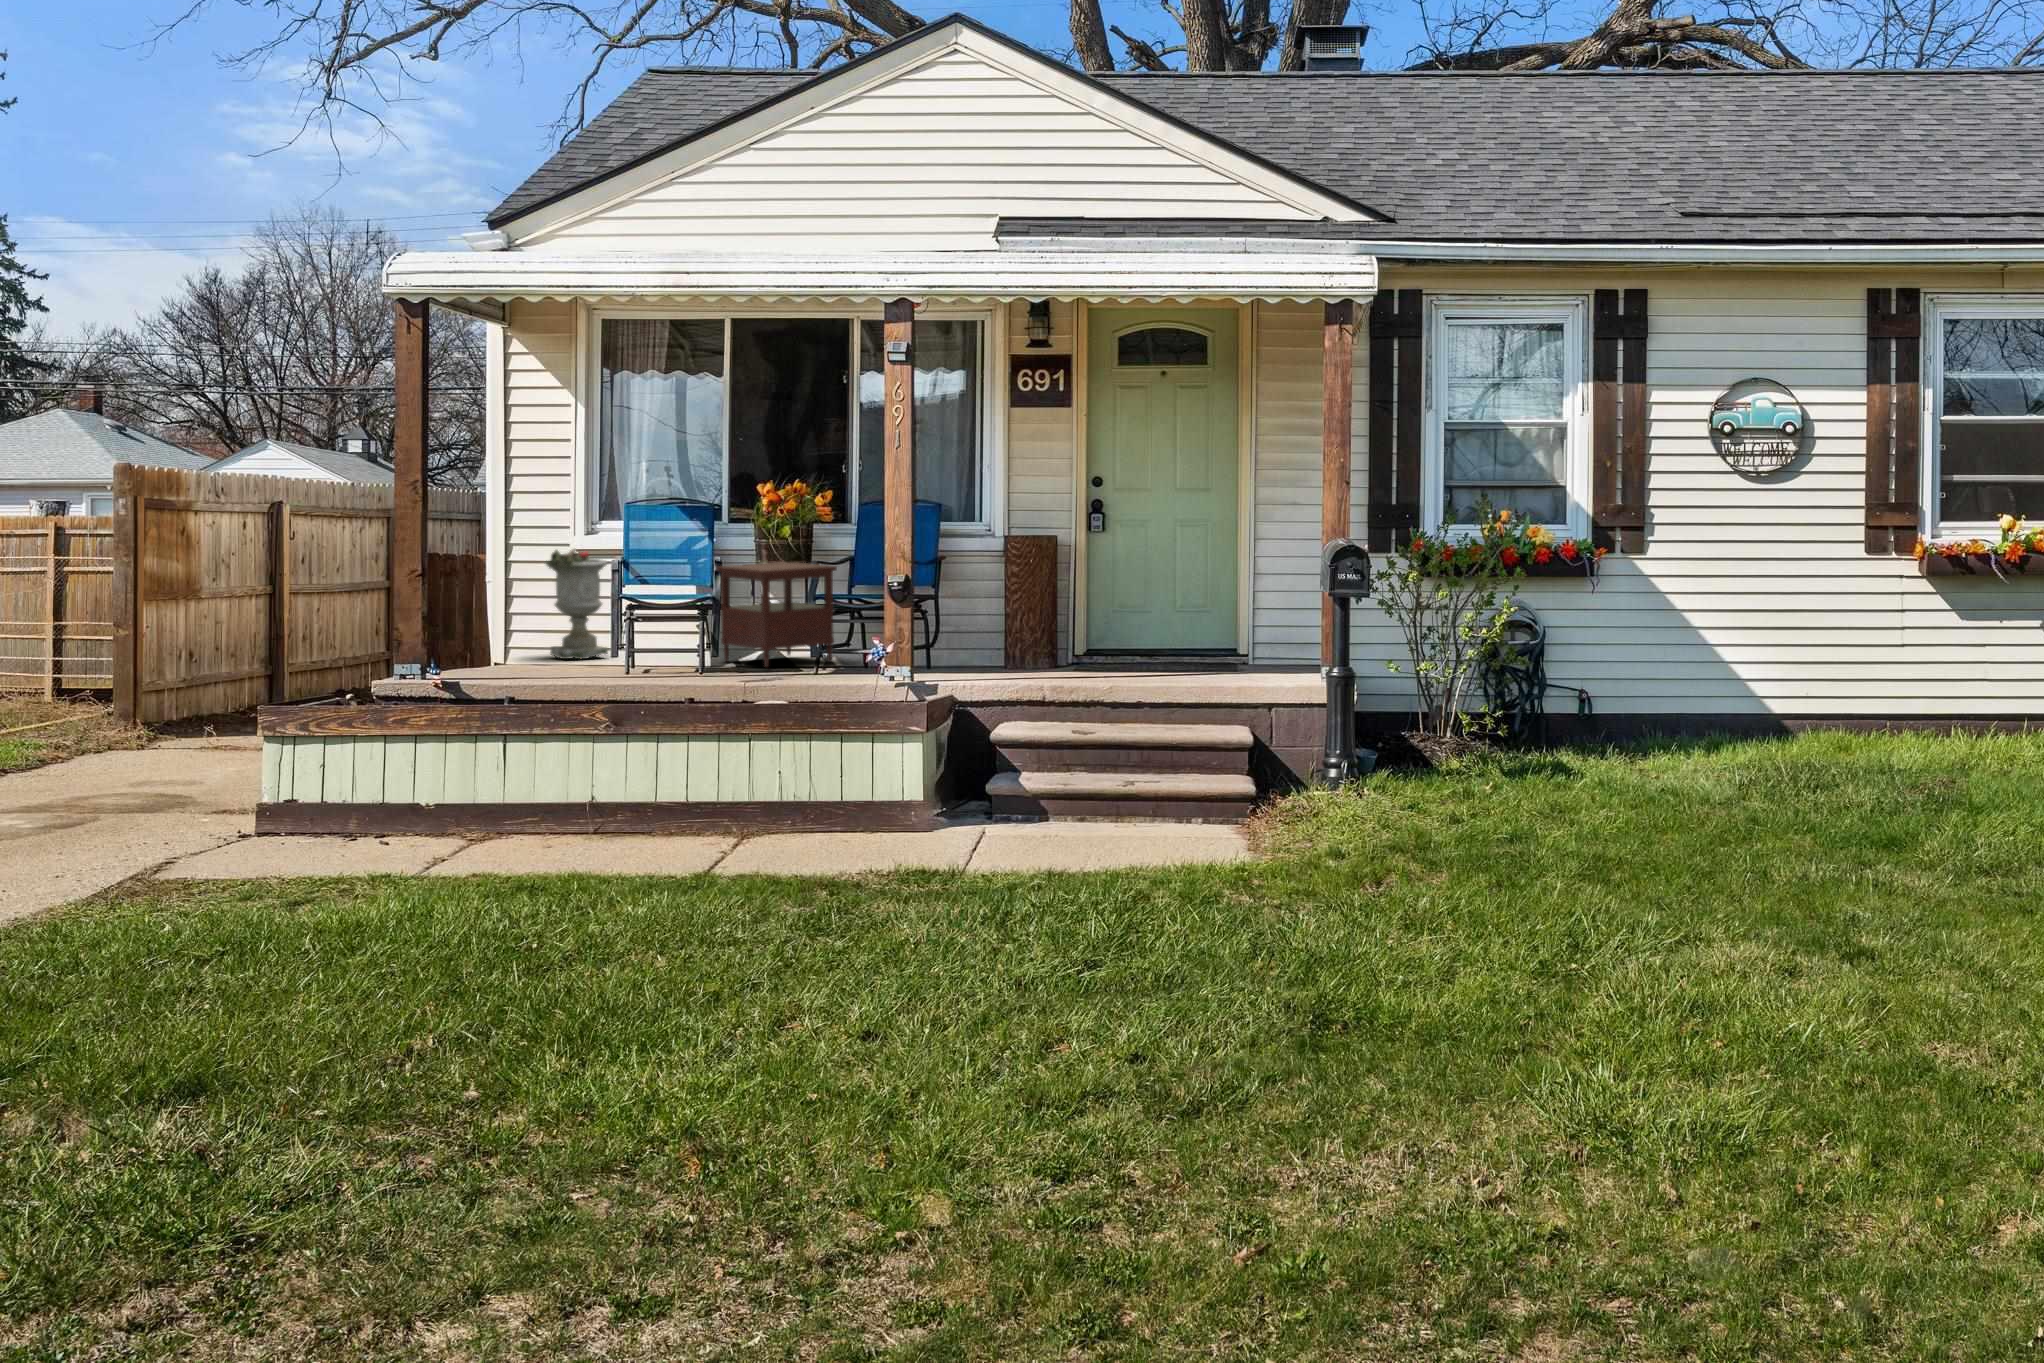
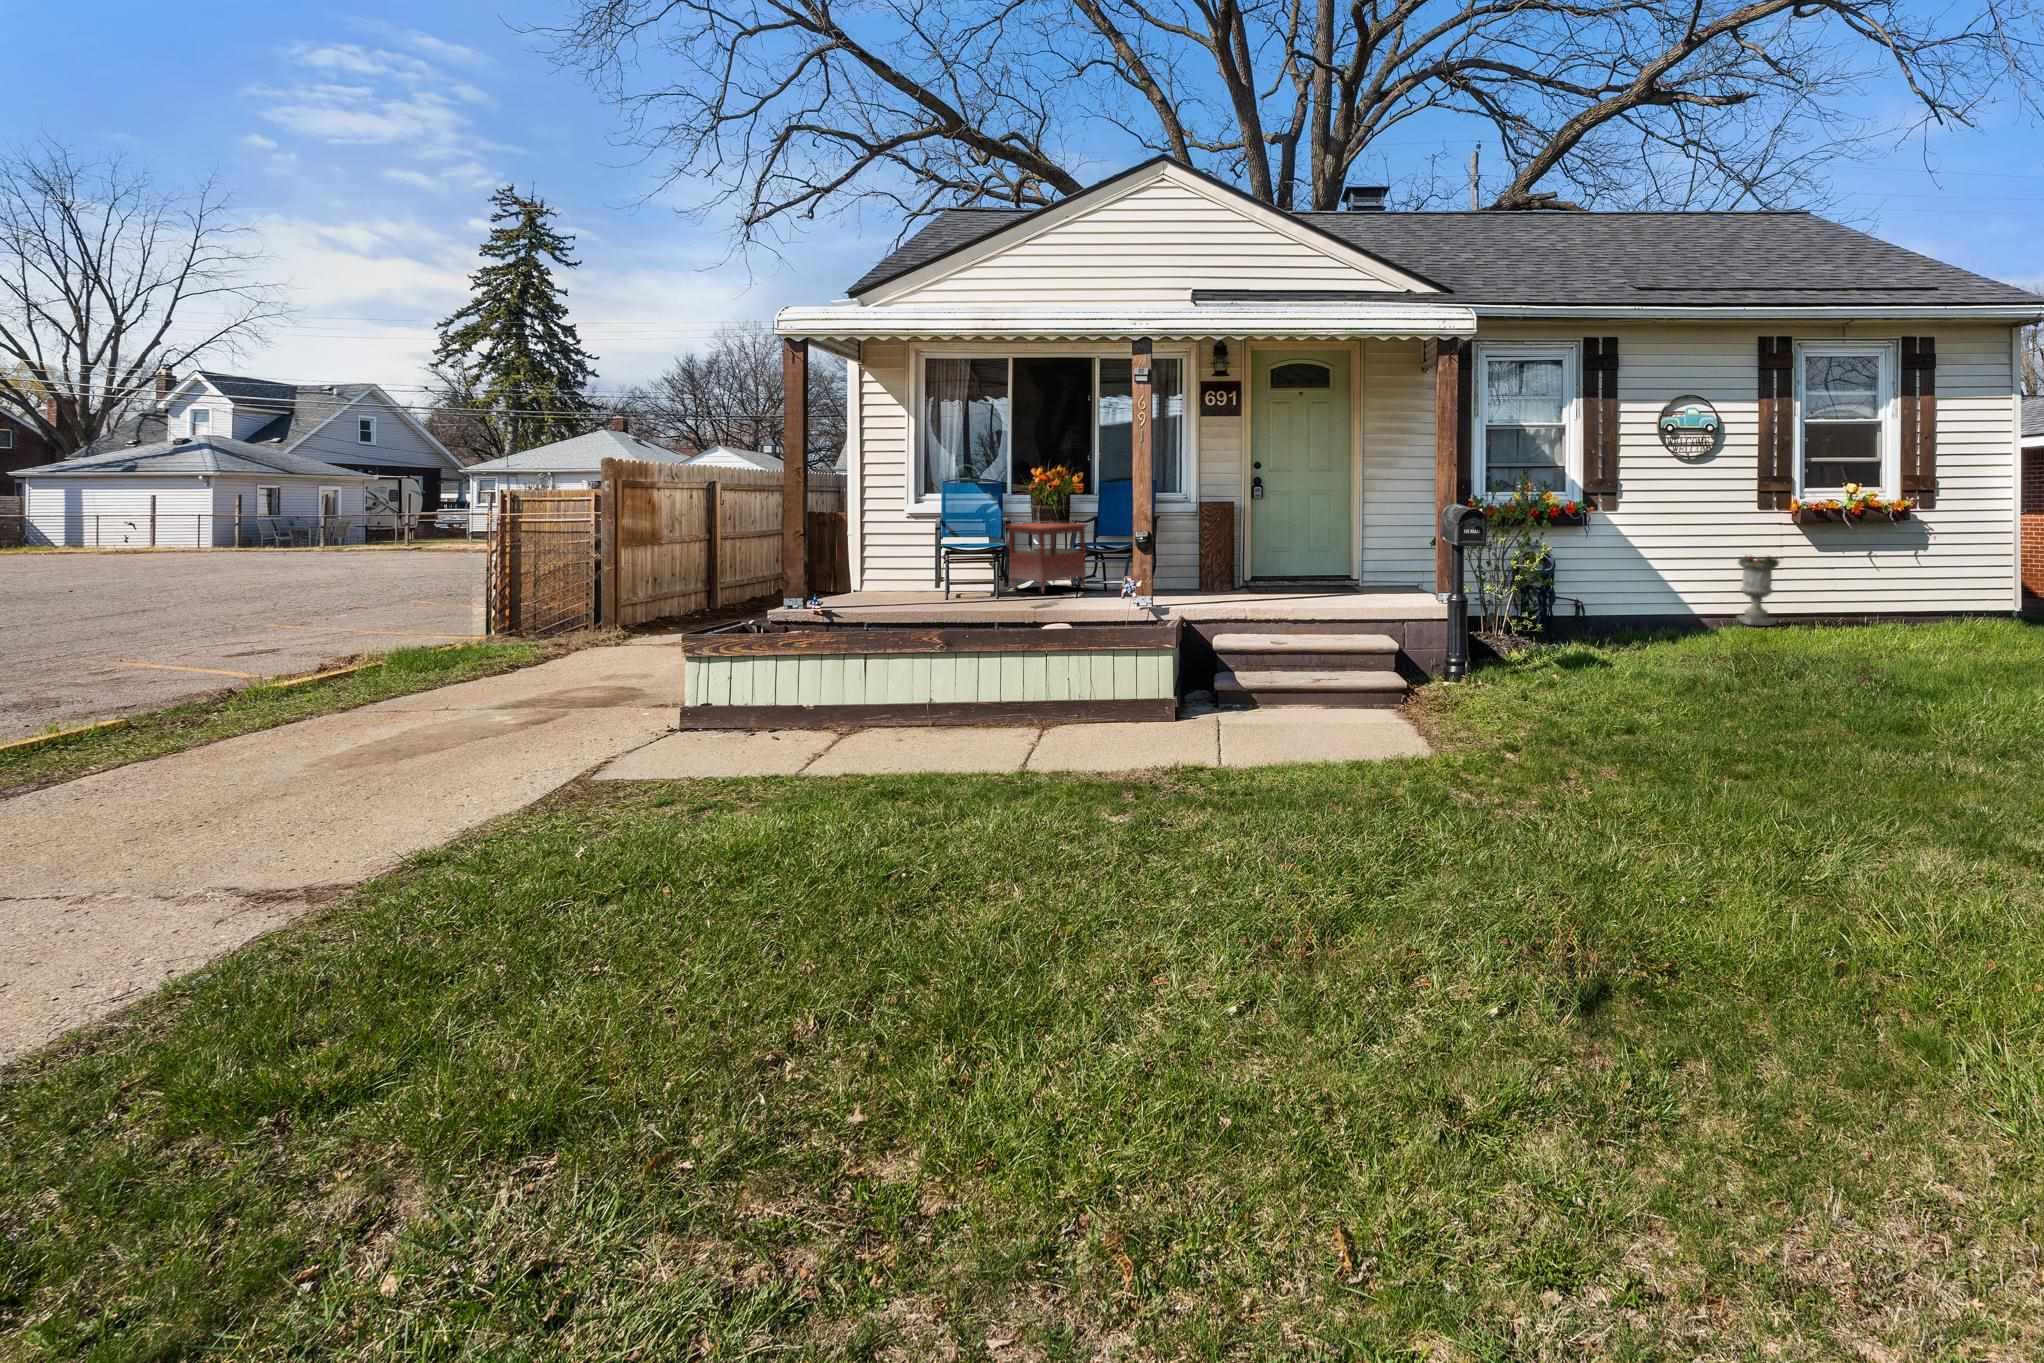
planter: present [546,550,608,659] -> present [1736,556,1779,626]

